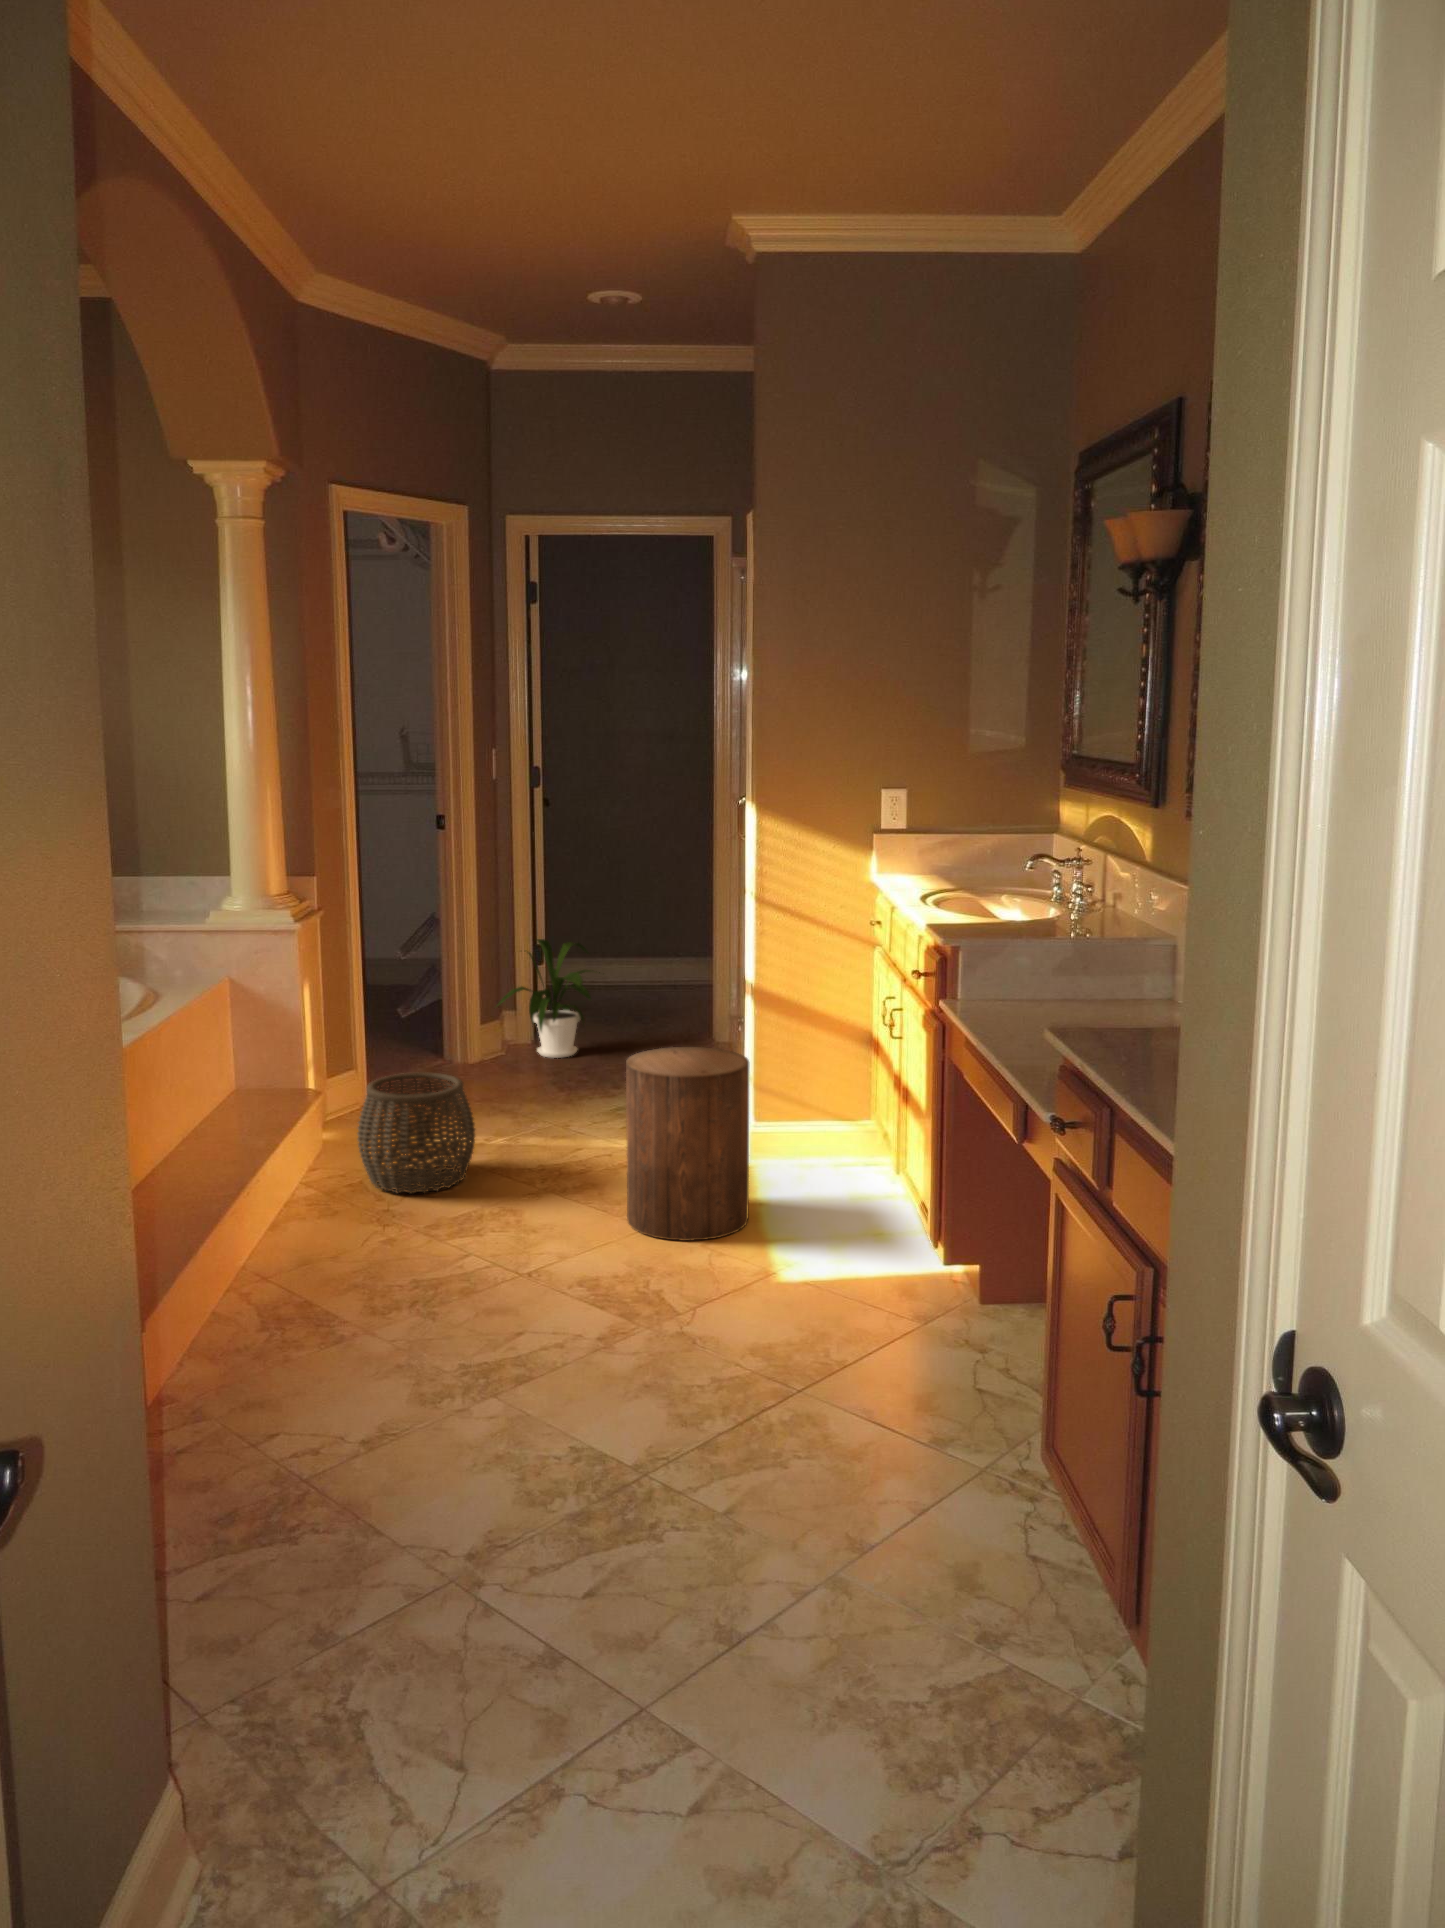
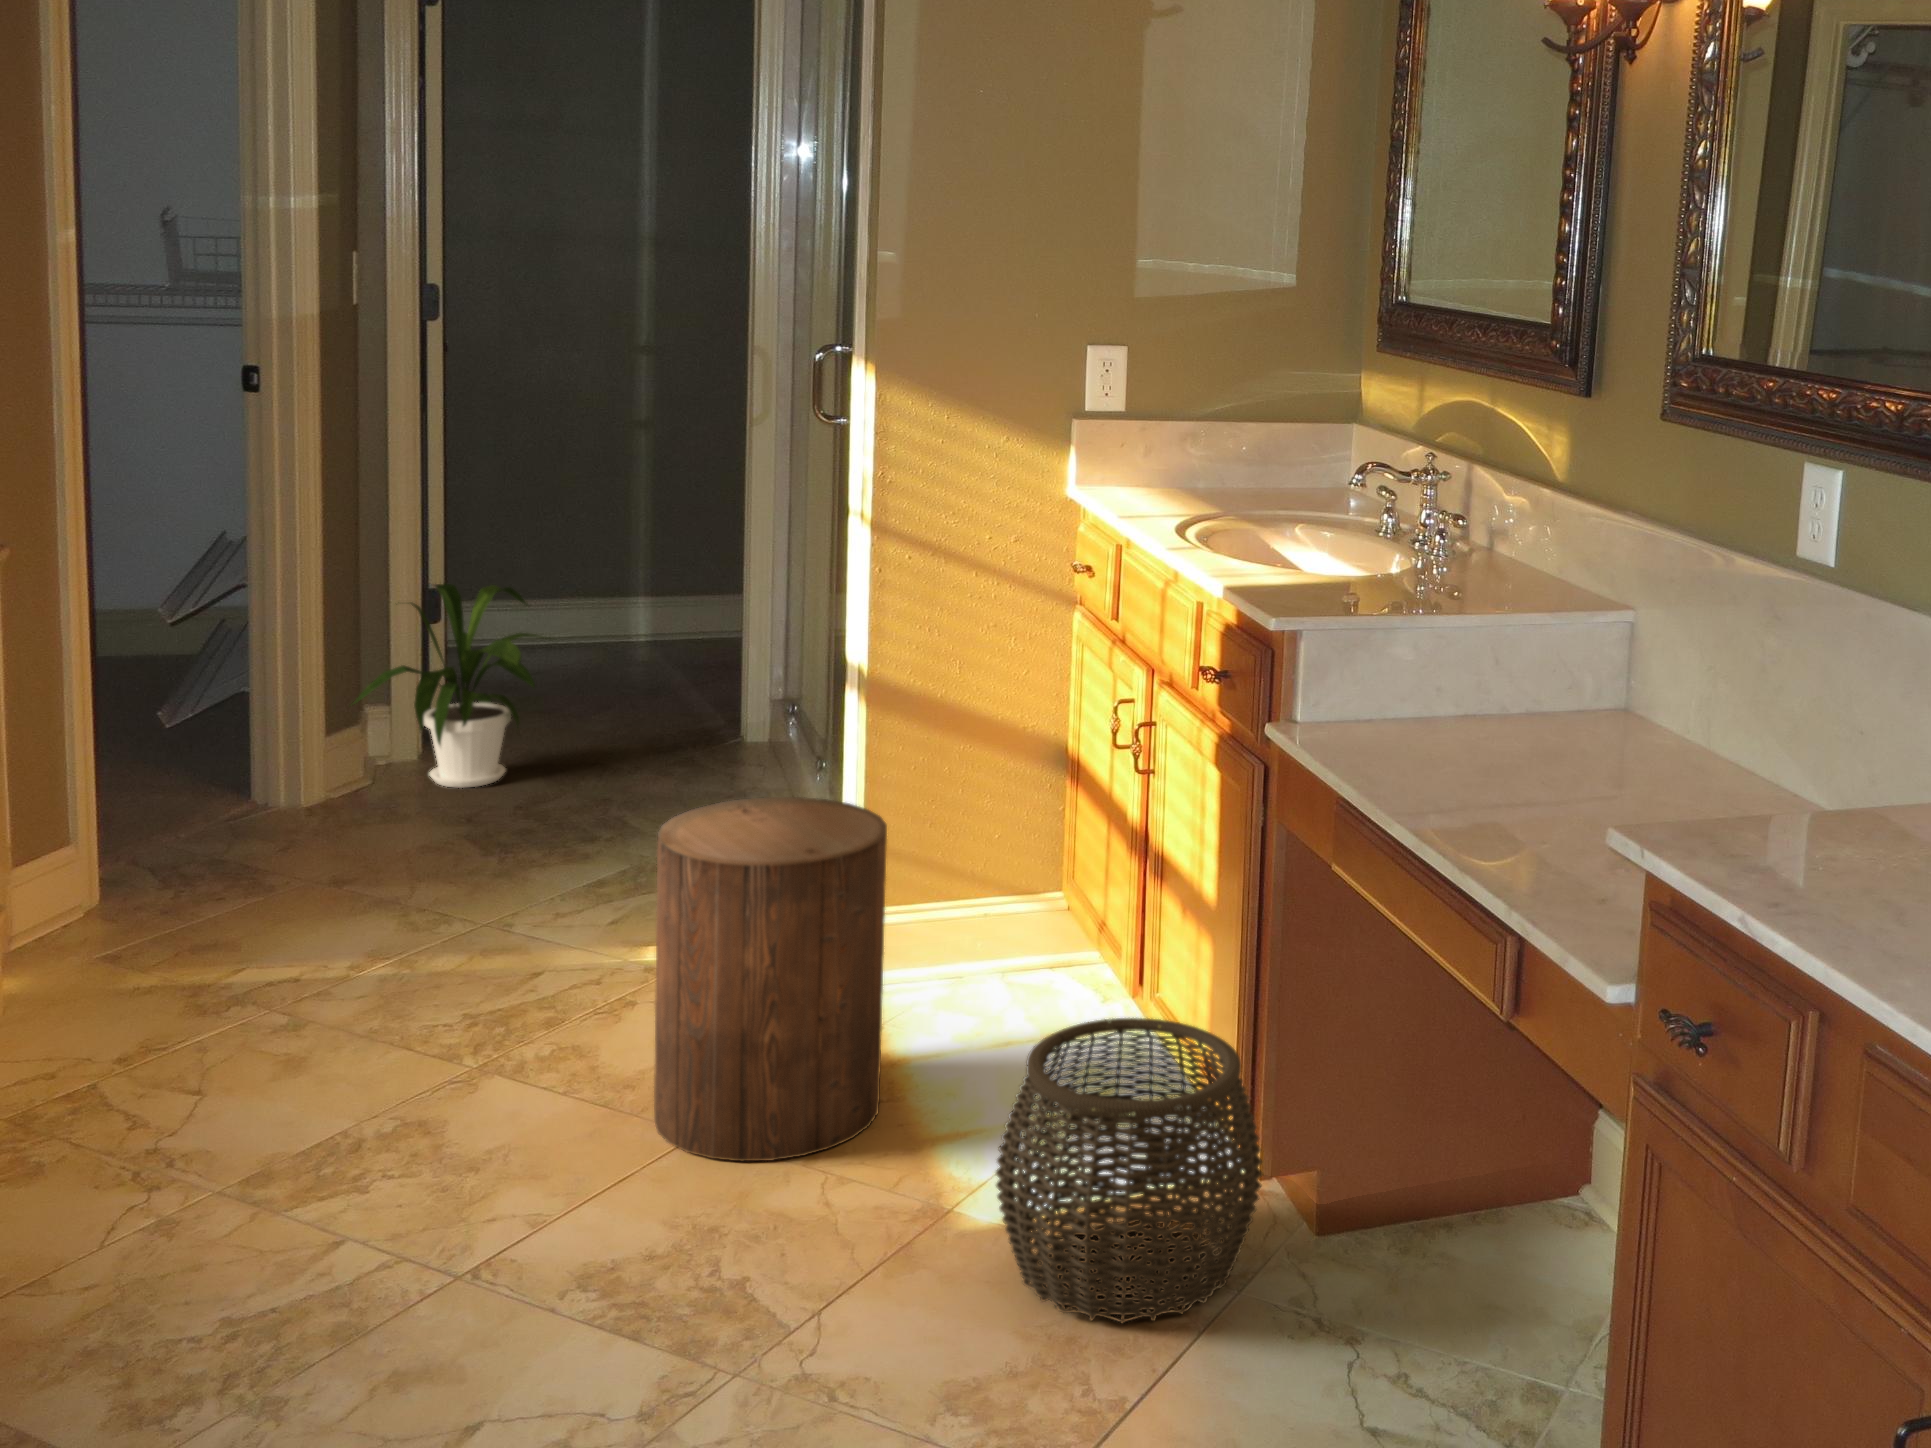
woven basket: present [357,1073,475,1193] -> present [996,1018,1262,1323]

